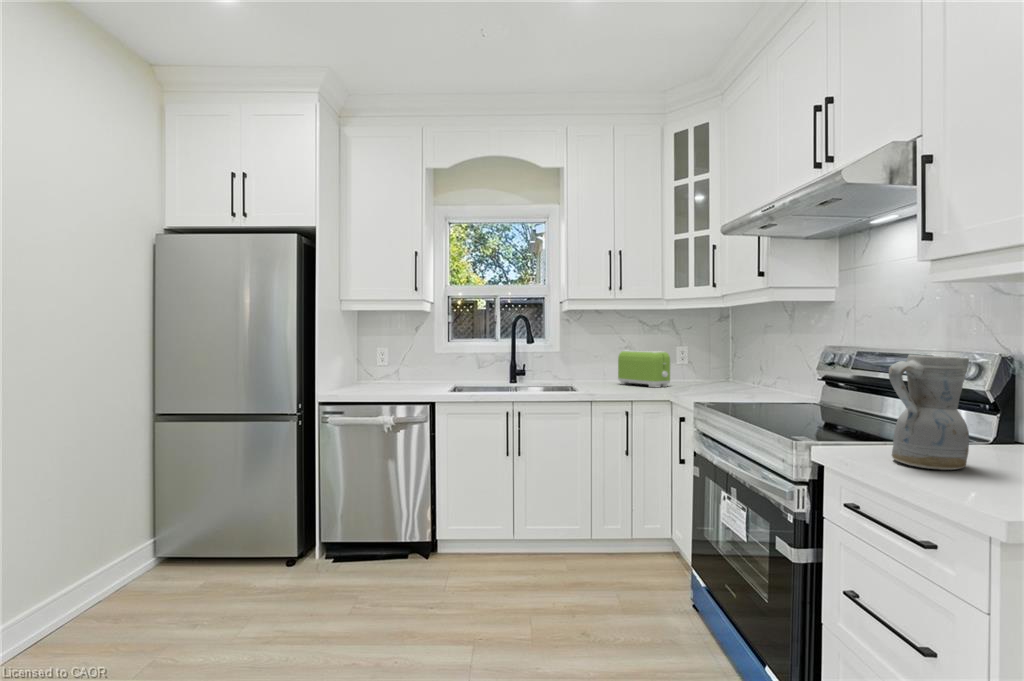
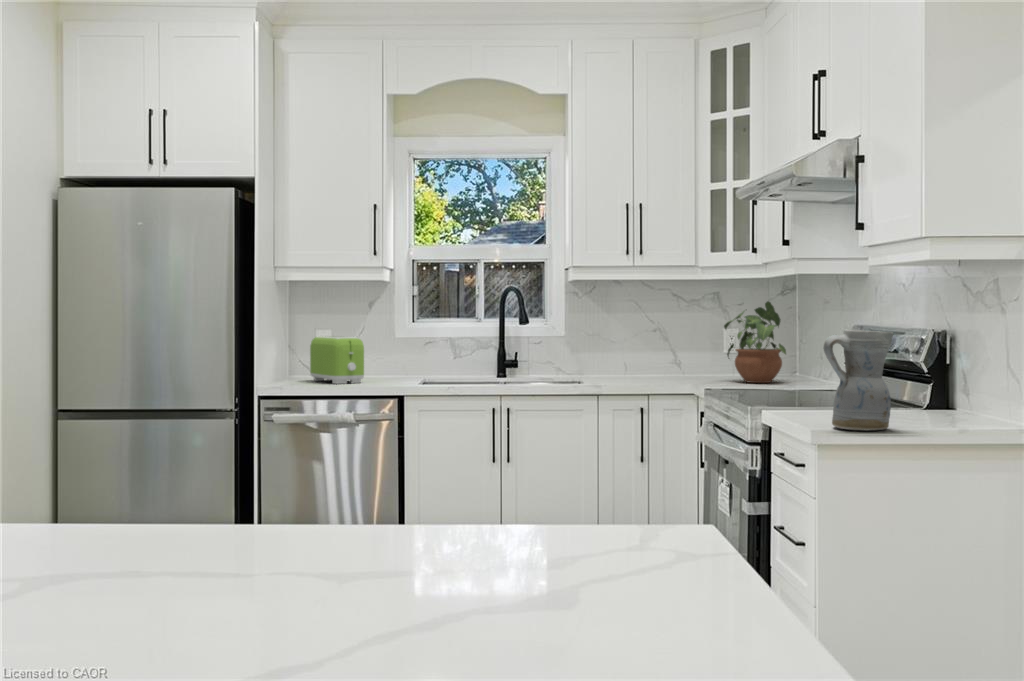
potted plant: none [687,325,740,391] -> present [724,301,786,383]
toaster: present [618,350,670,387] -> present [310,336,364,384]

